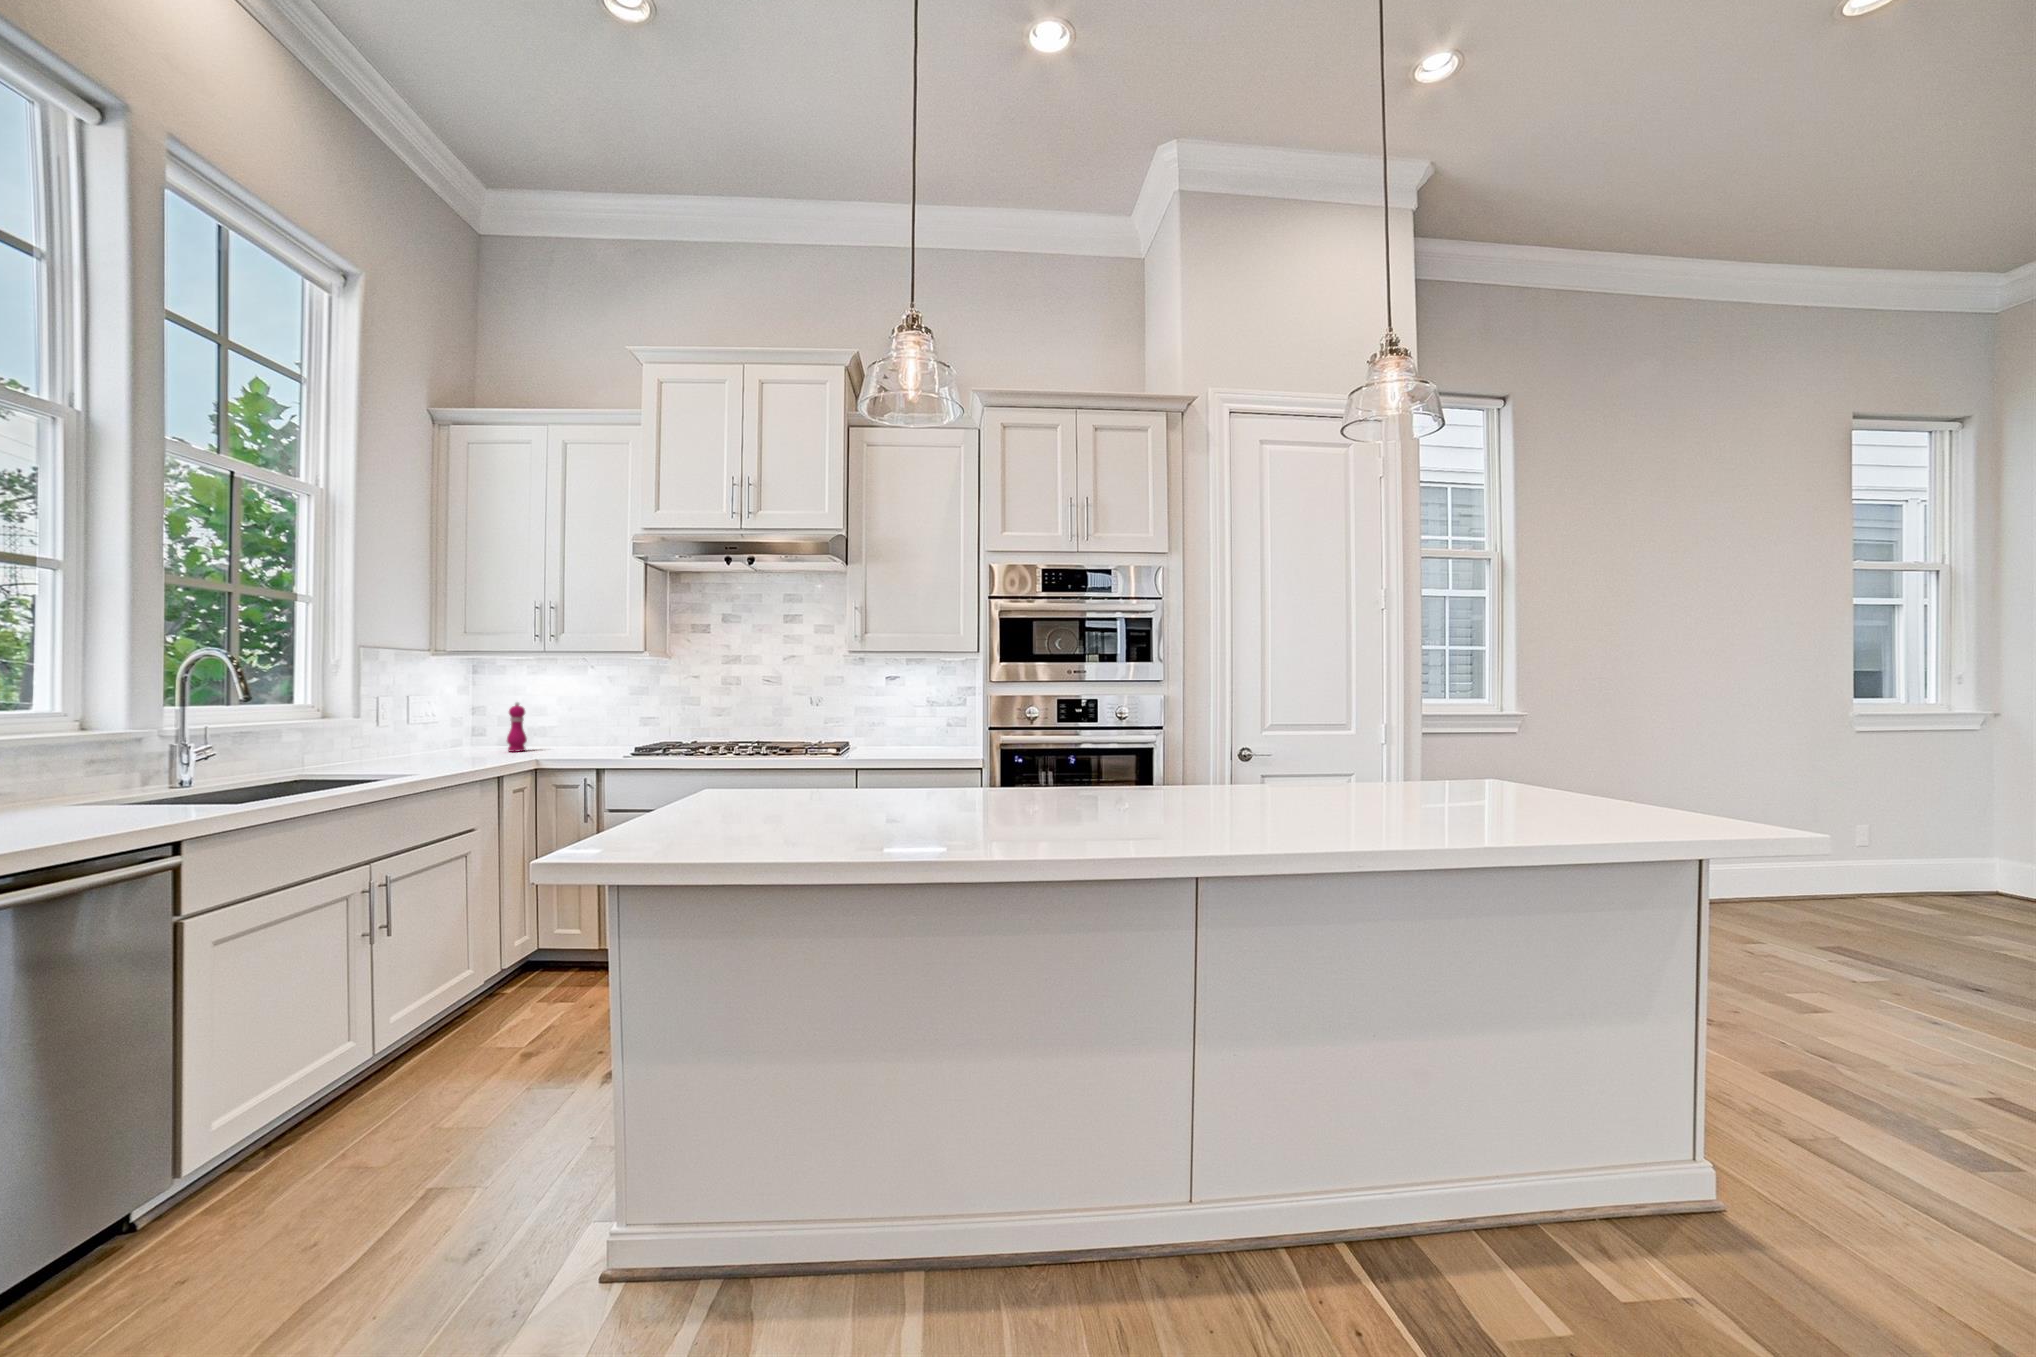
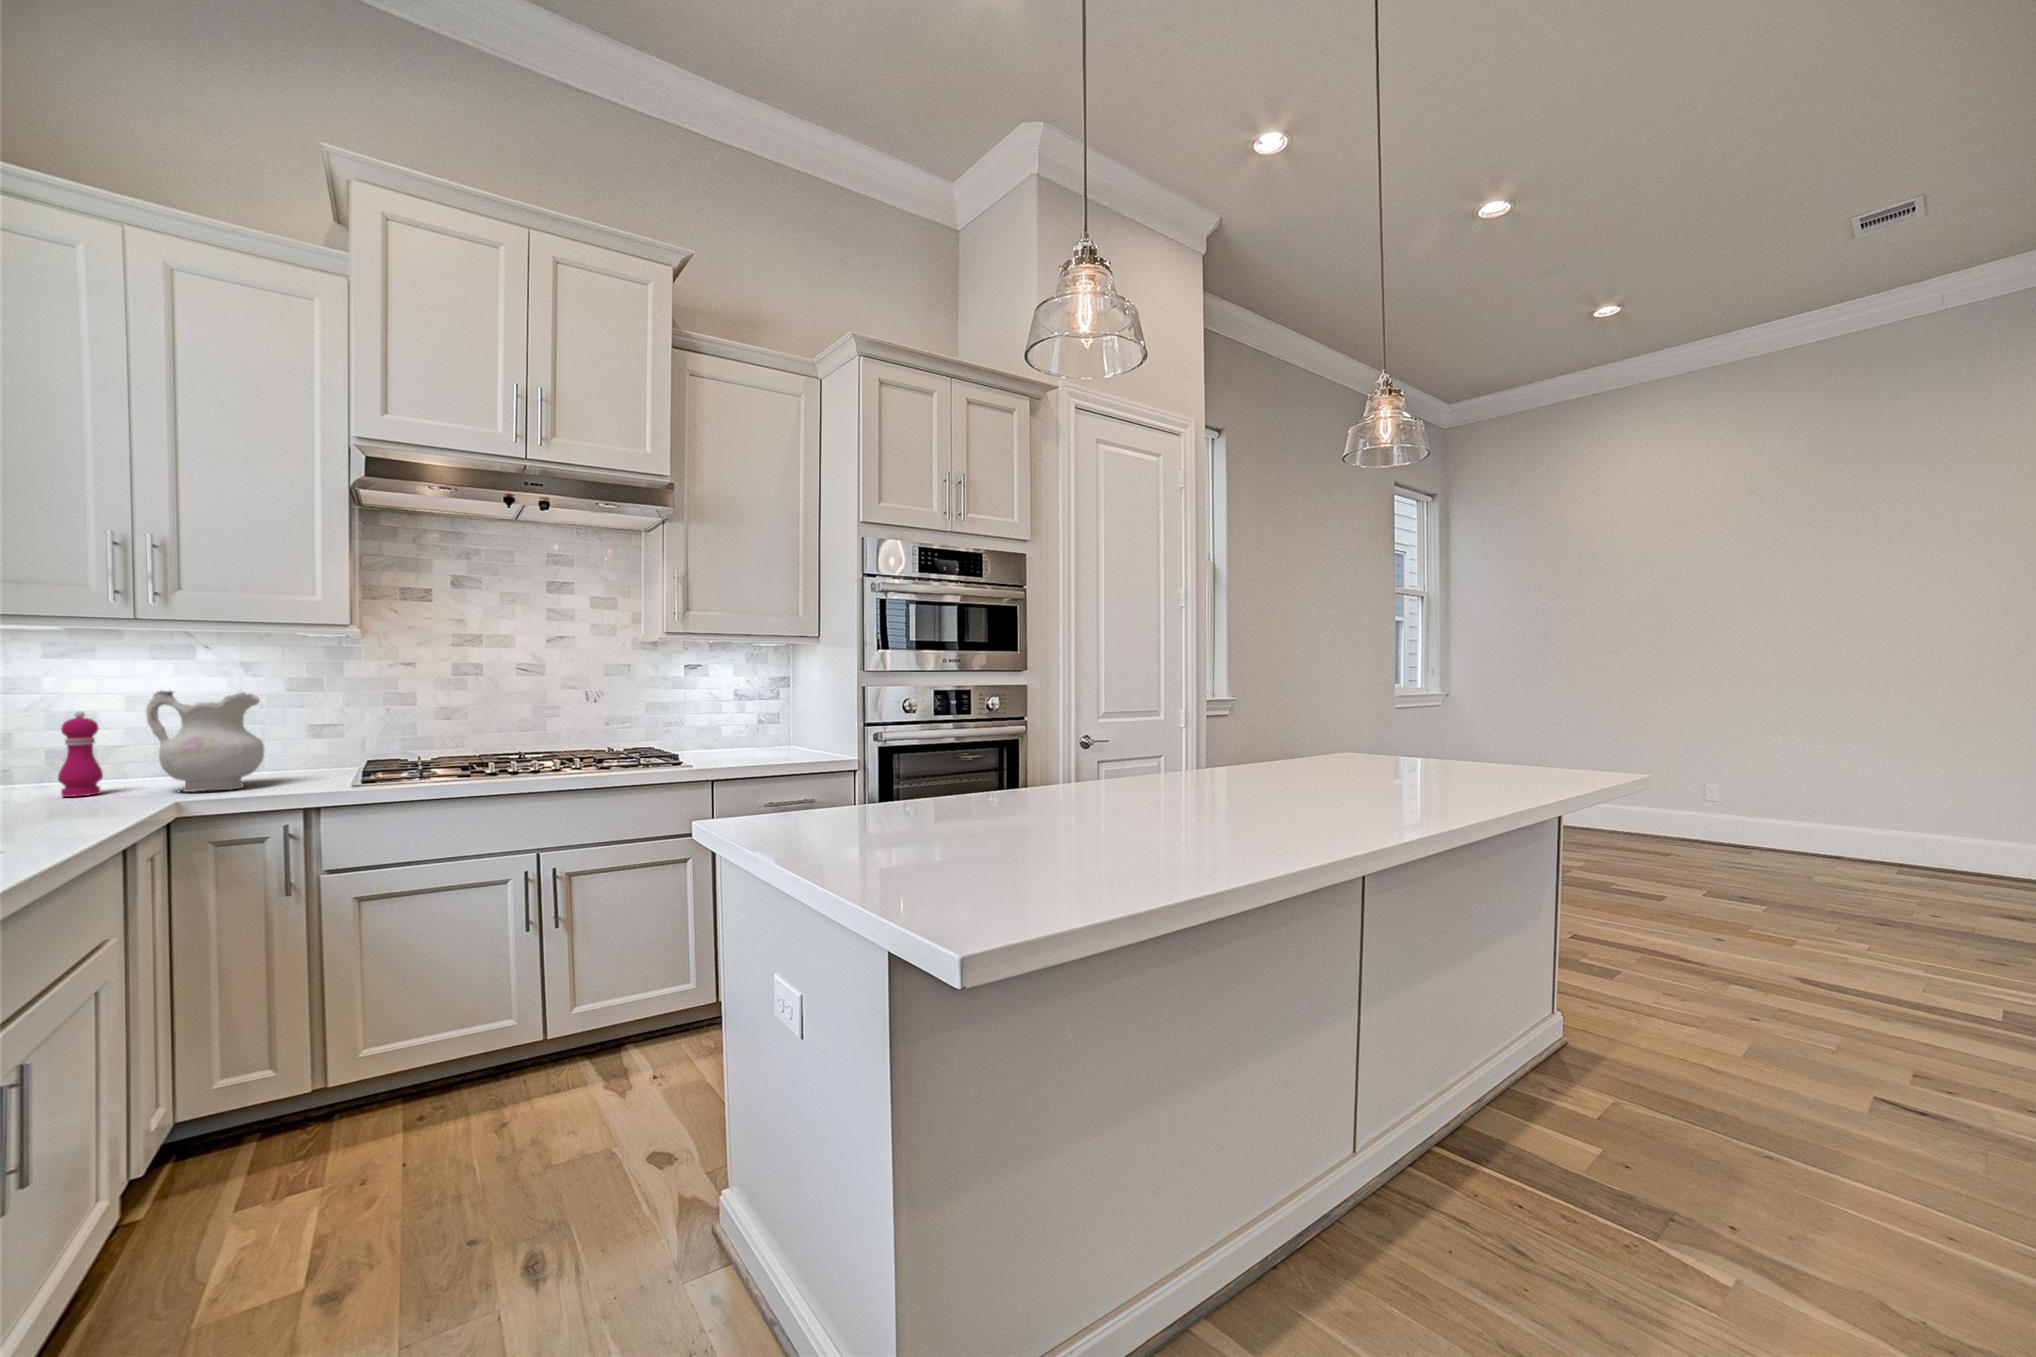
ceramic pitcher: none [543,690,597,753] -> present [146,691,264,792]

